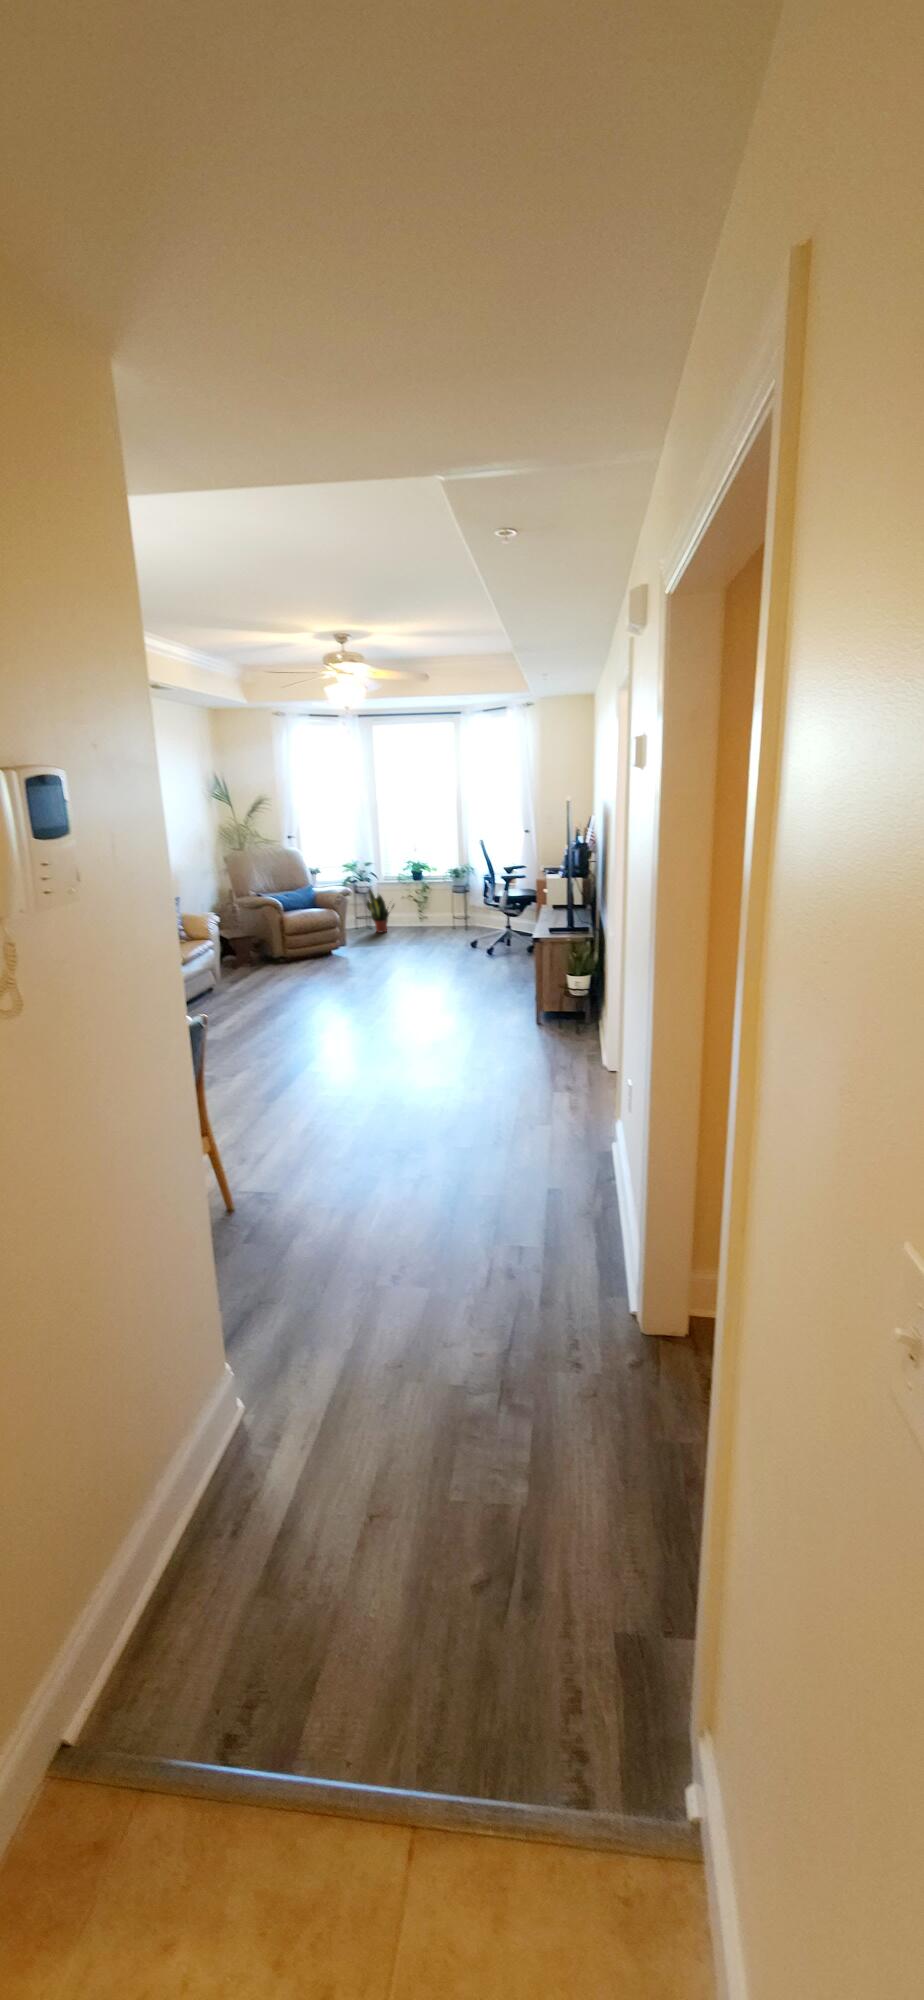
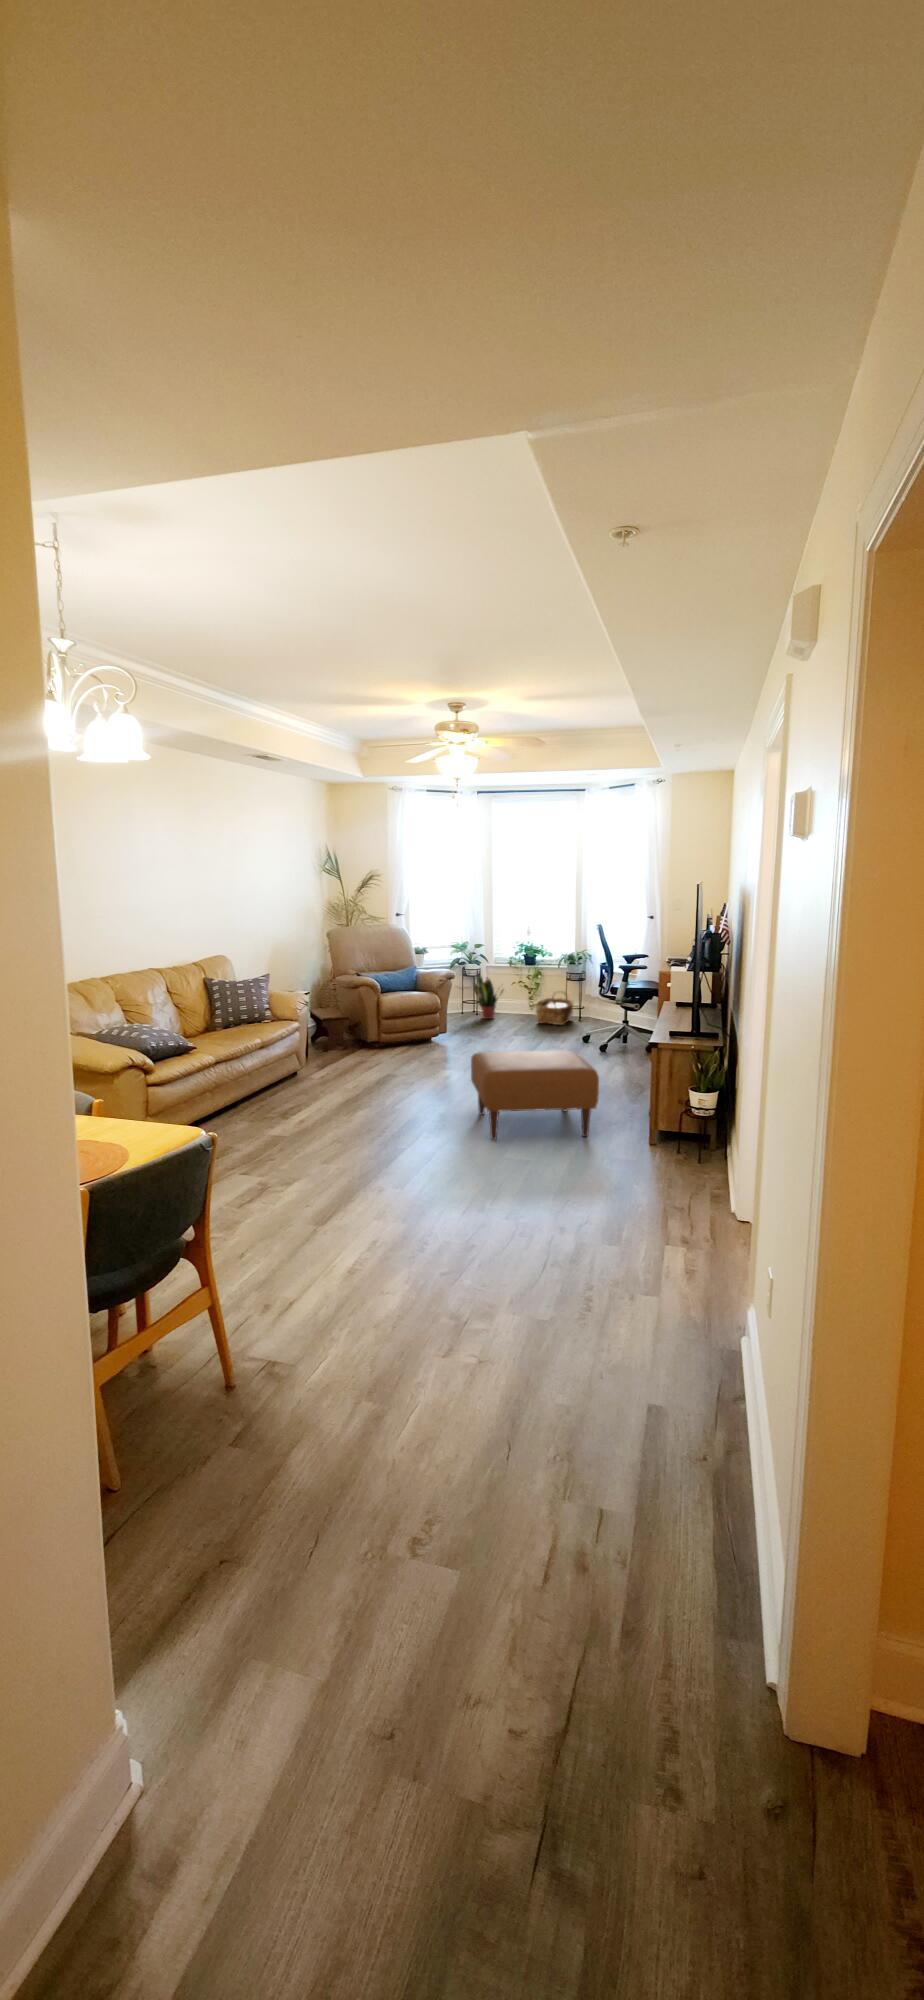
woven basket: none [425,903,459,934] -> present [536,991,573,1025]
ottoman: none [378,951,492,1030] -> present [471,1050,599,1140]

